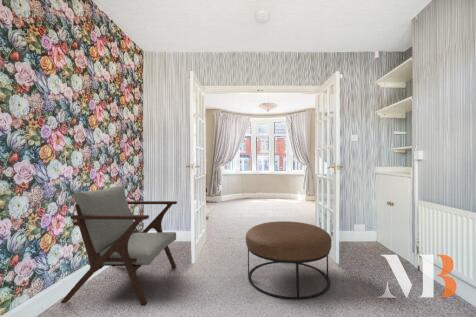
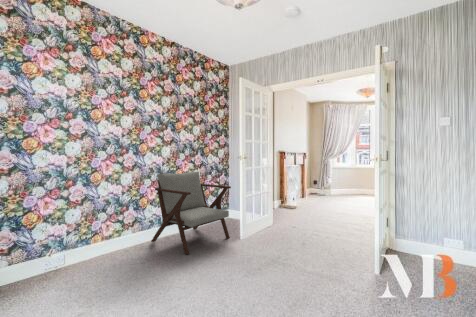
ottoman: present [246,221,332,299] -> none [265,214,349,286]

